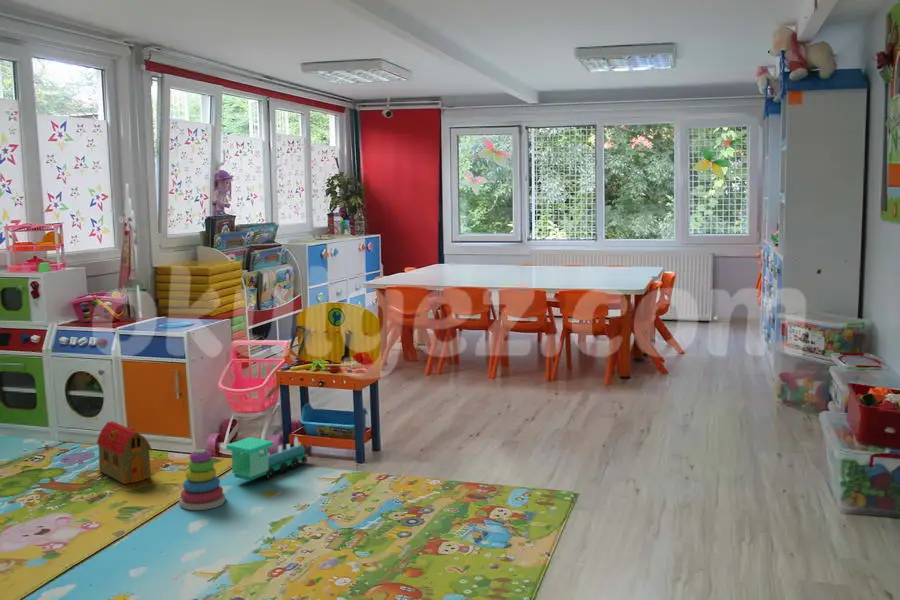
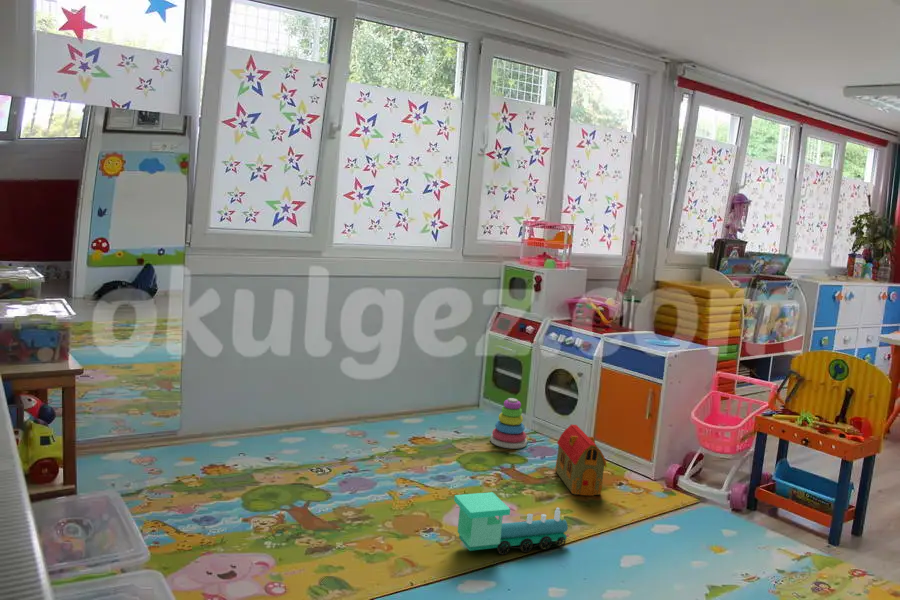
toy train: present [226,437,307,480] -> present [454,492,569,554]
stacking toy: present [179,449,225,510] -> present [490,398,527,448]

